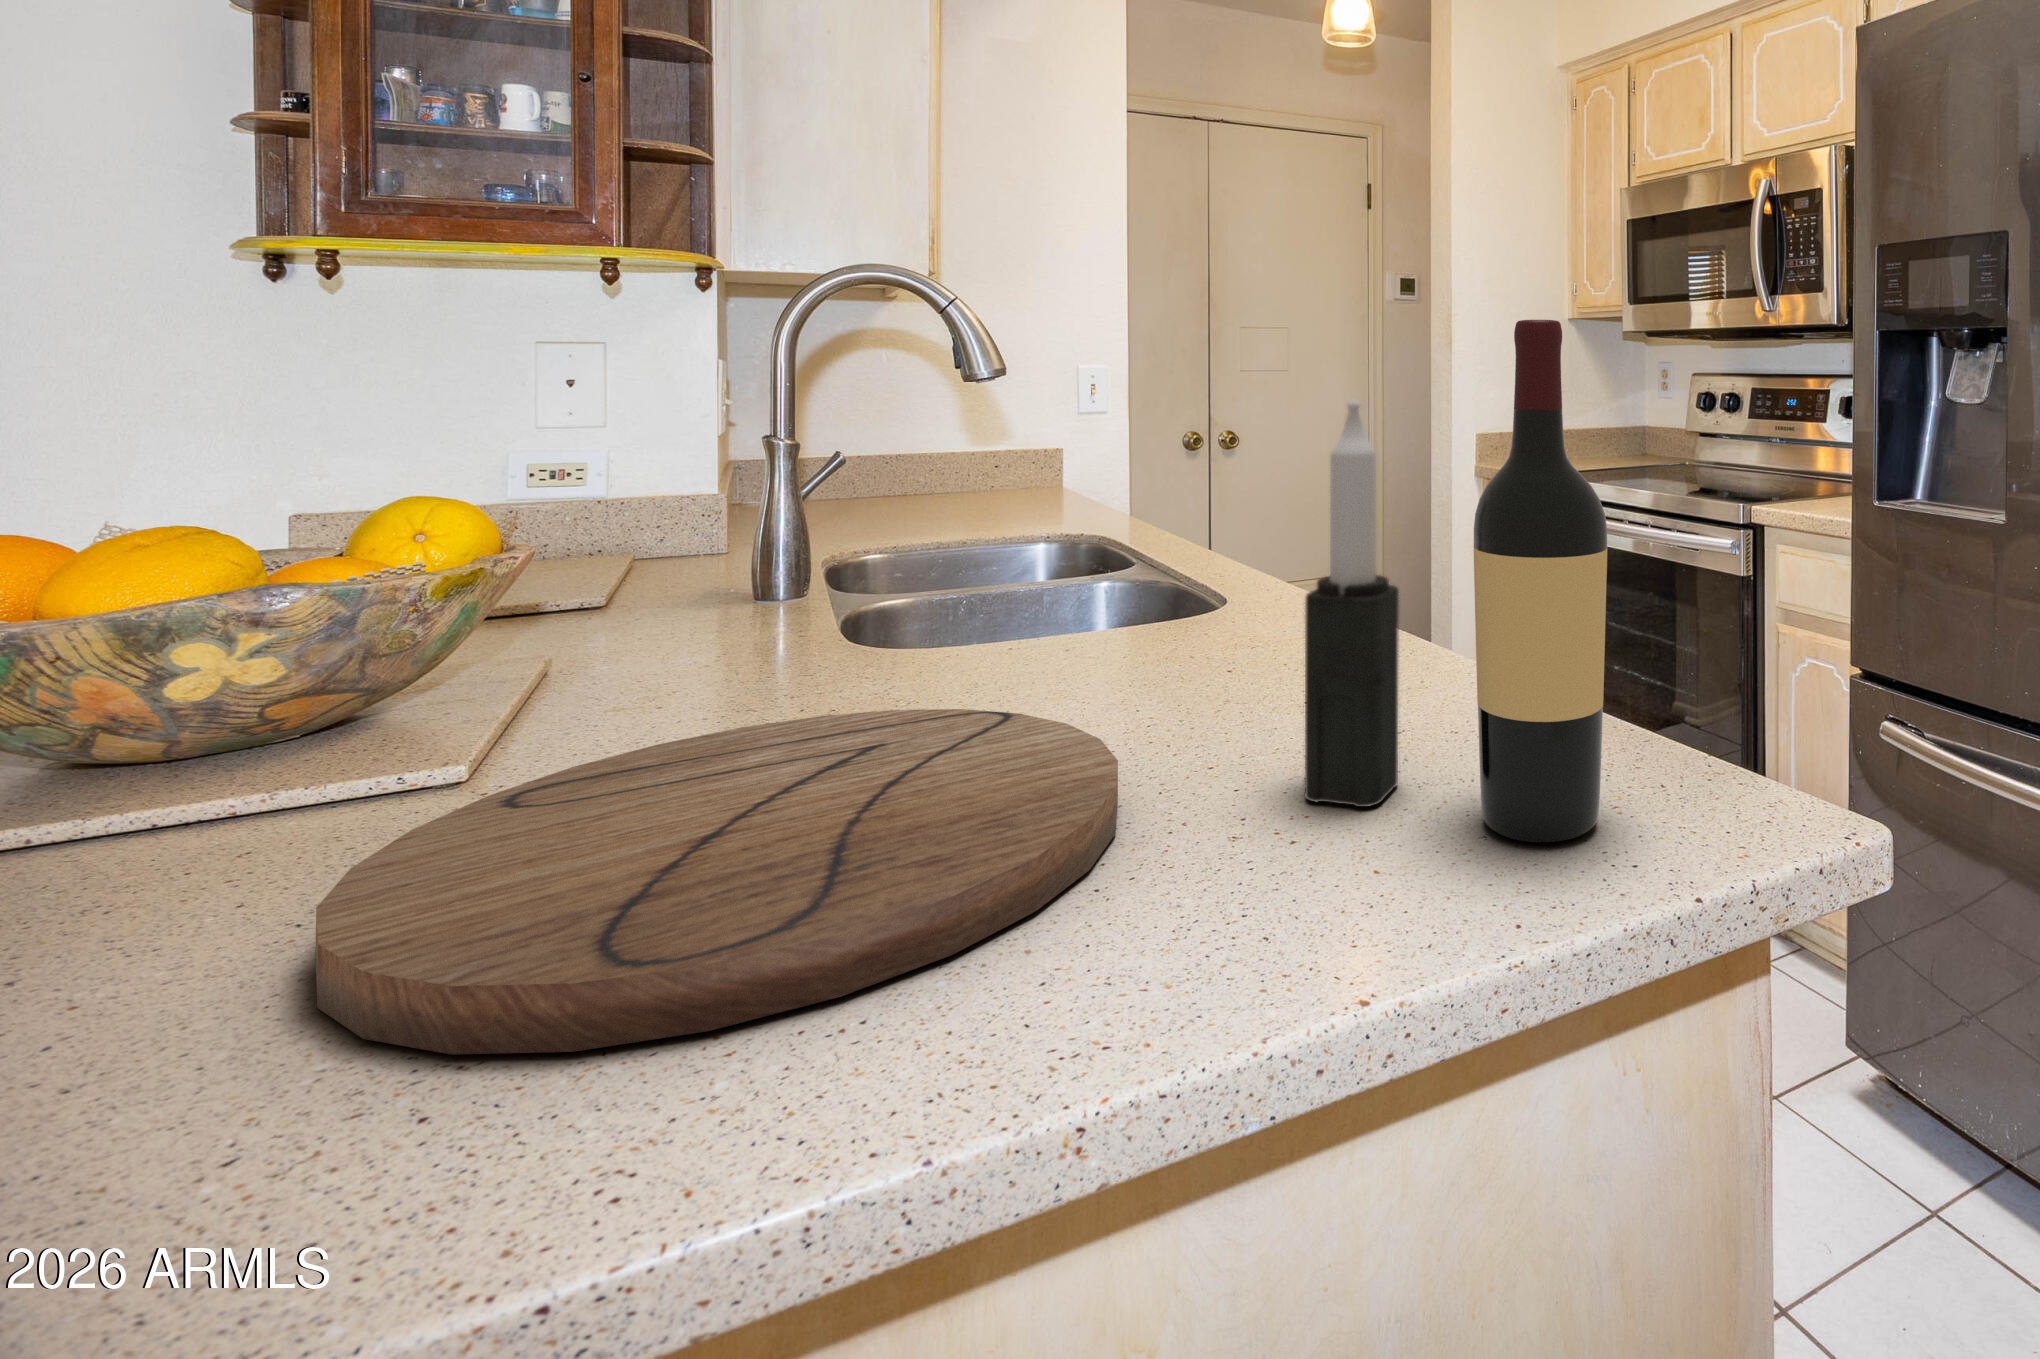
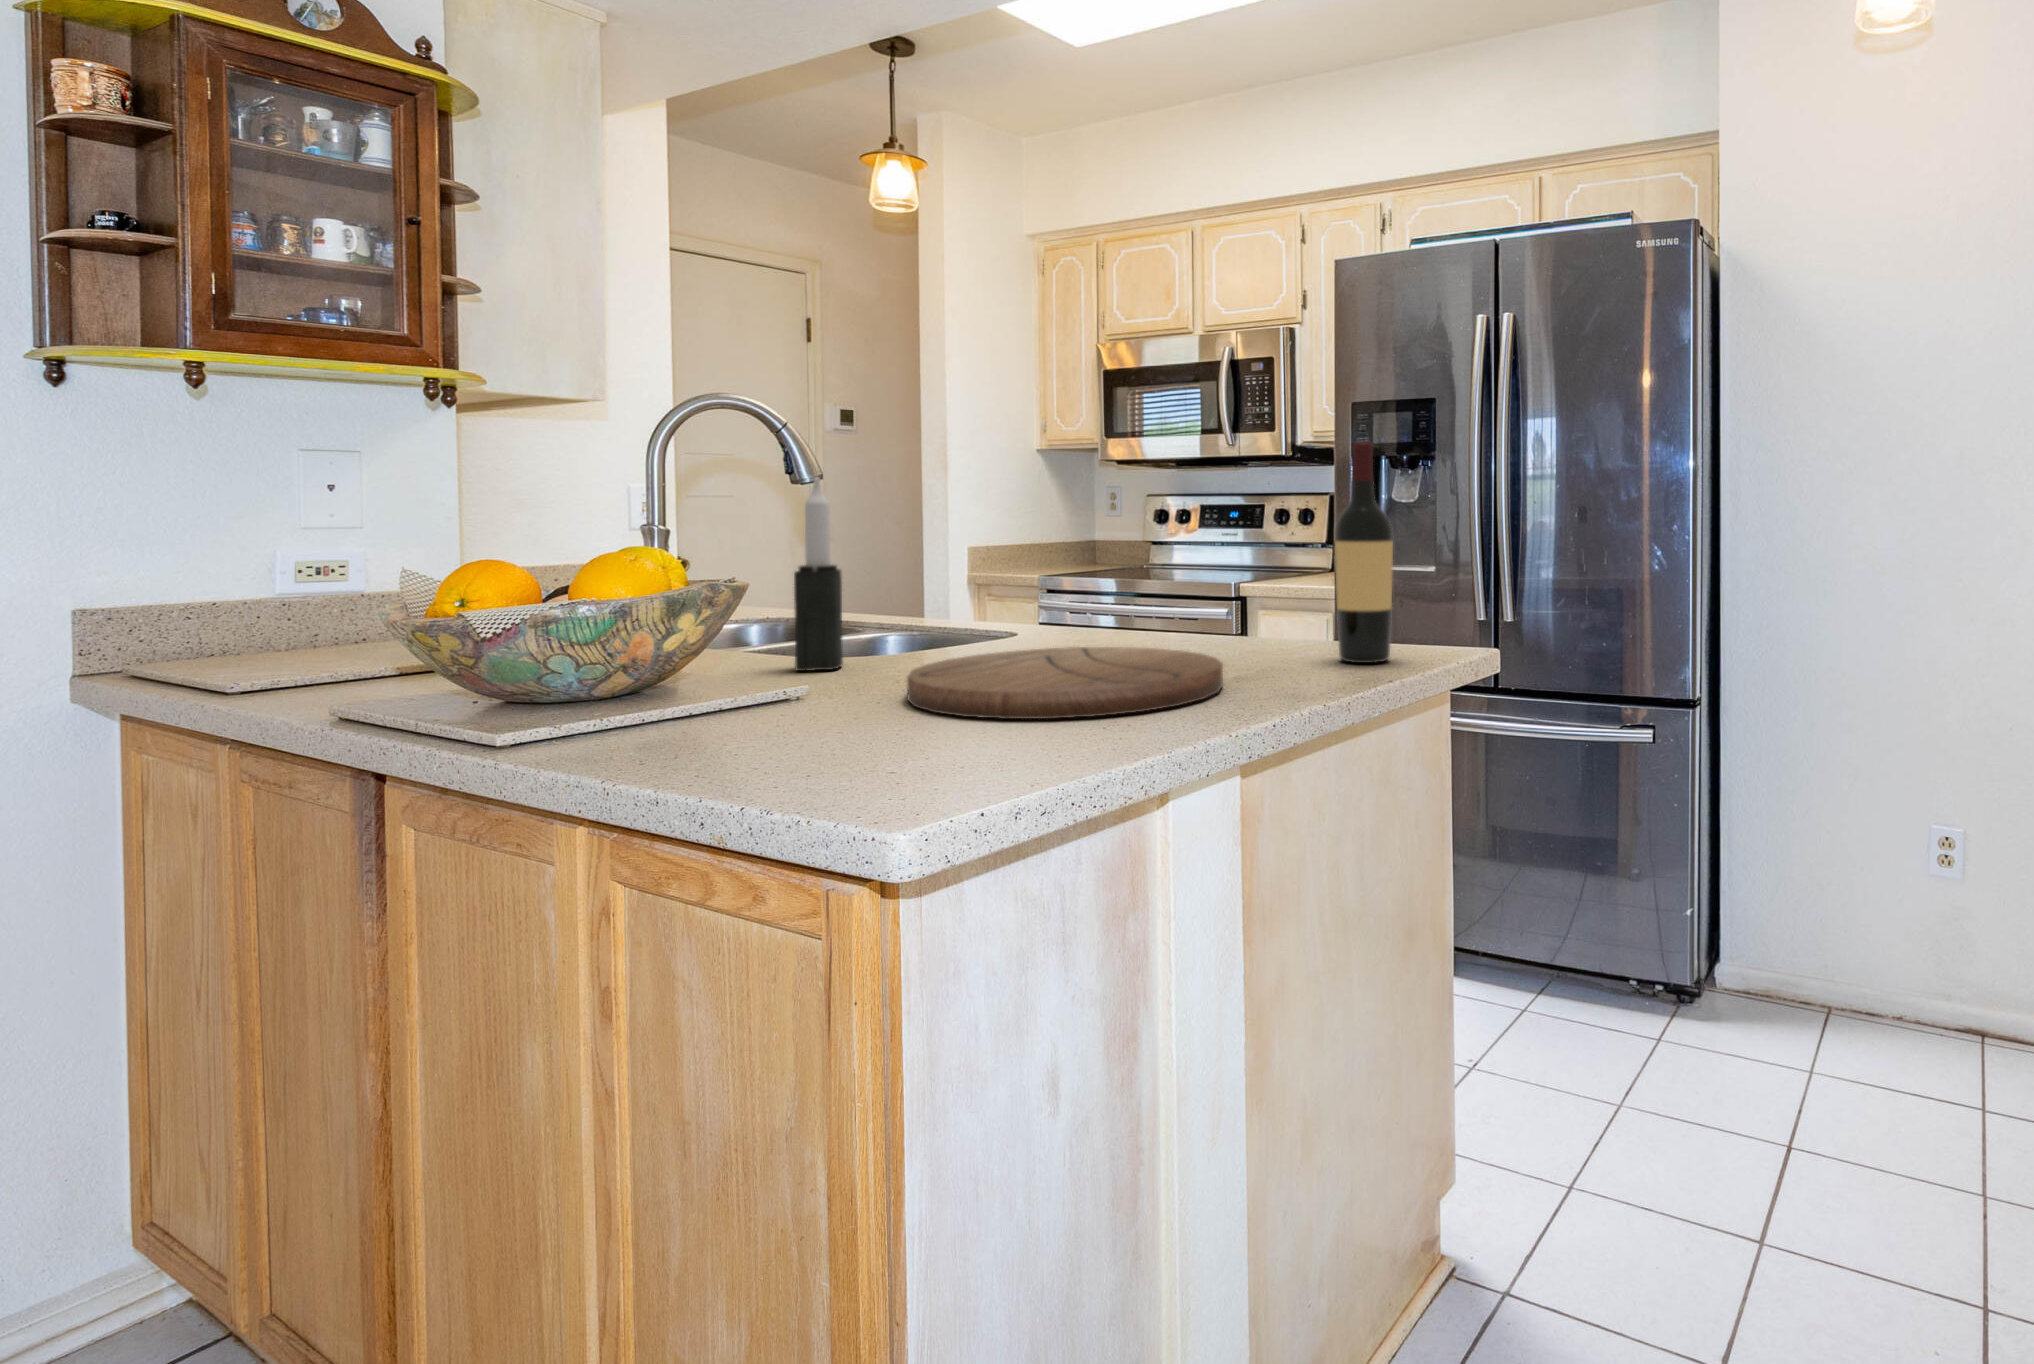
candle: present [1305,400,1399,807] -> present [794,477,843,671]

